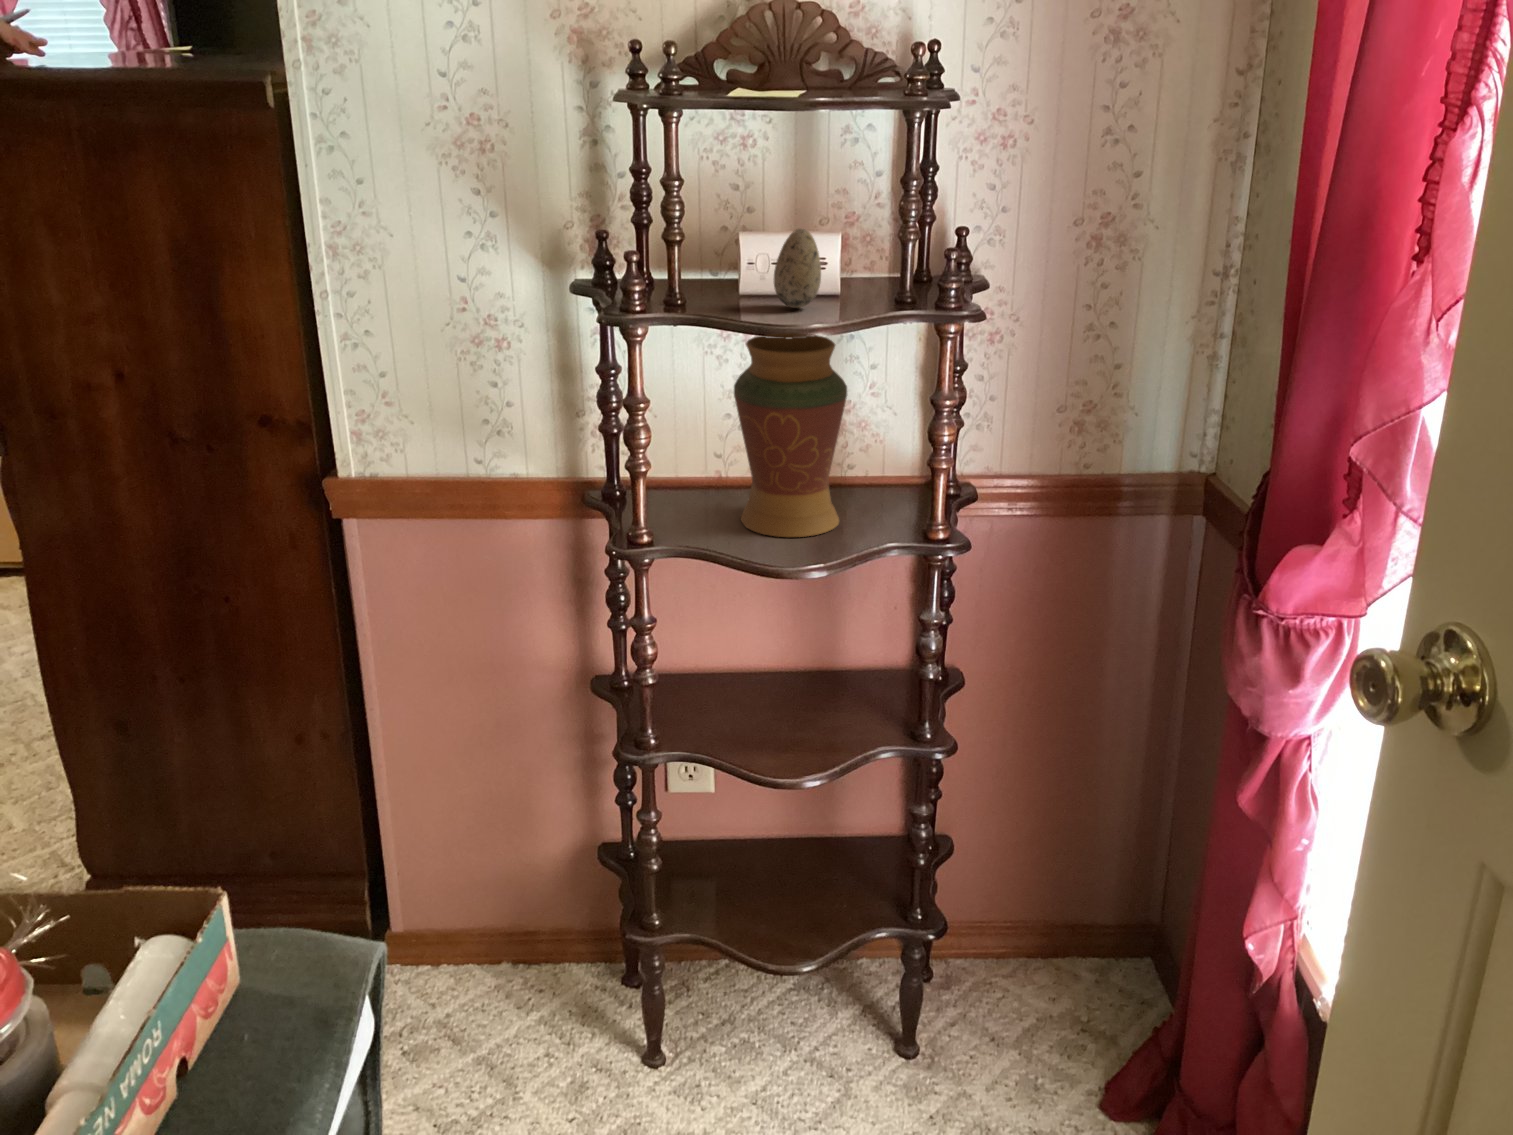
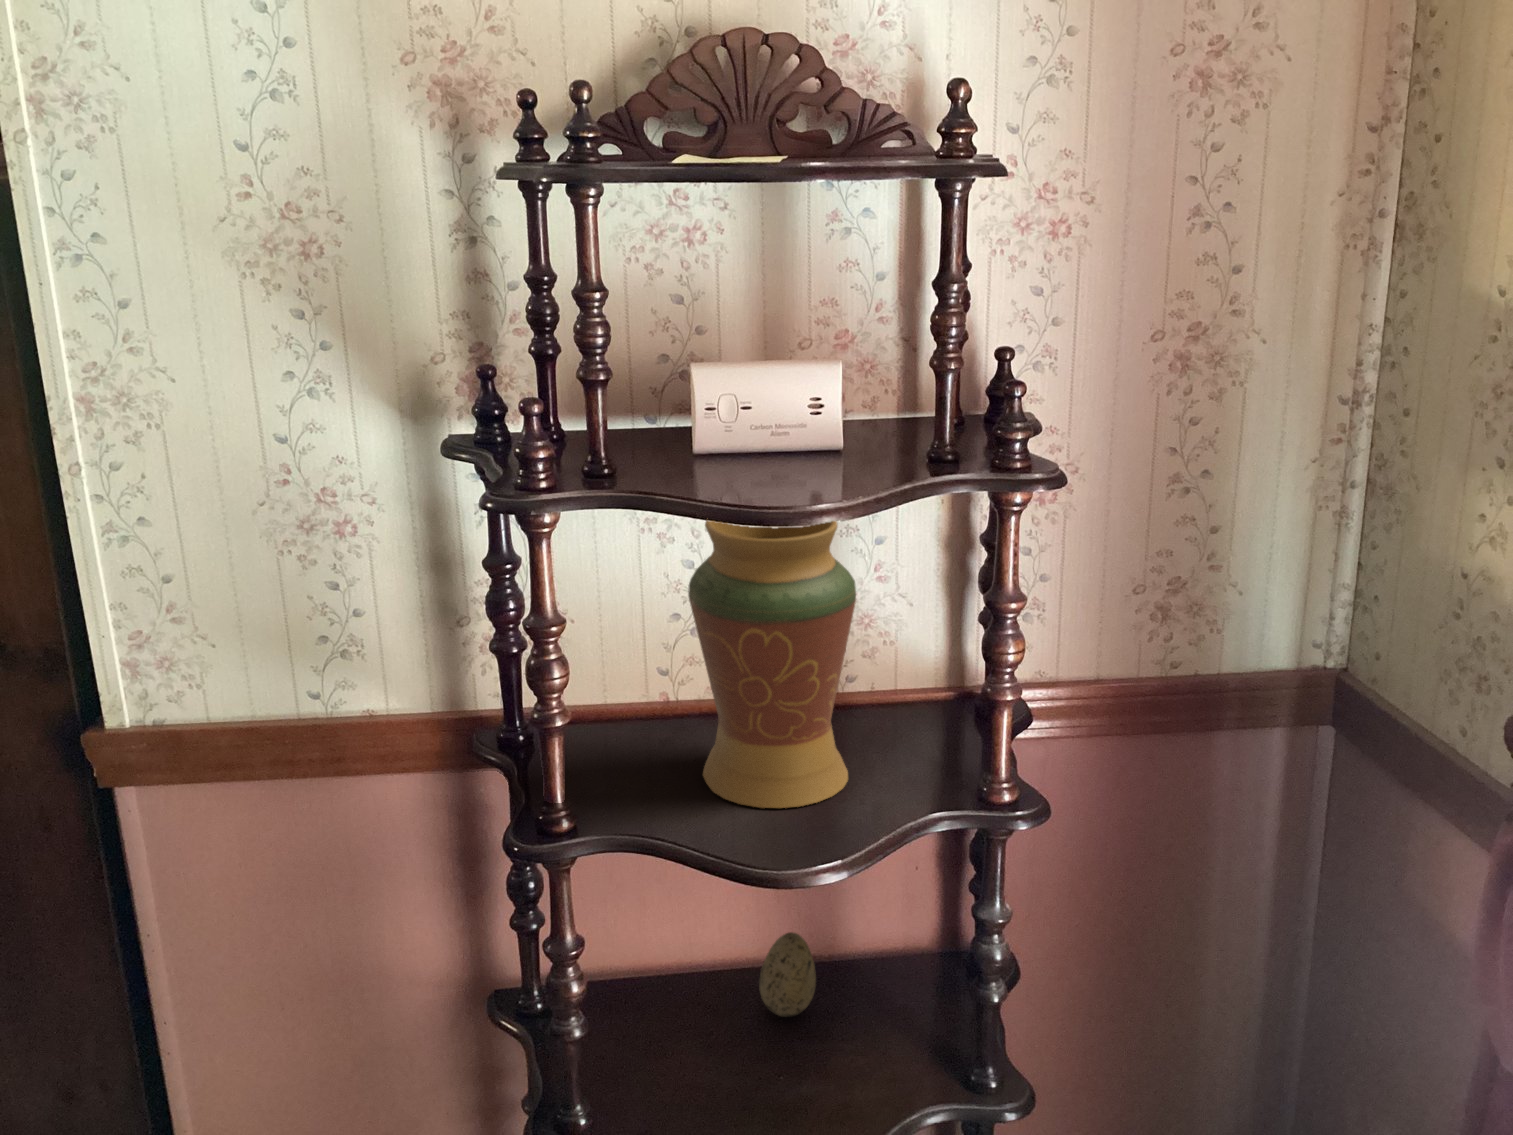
decorative egg: present [774,228,821,308] -> present [759,932,816,1017]

